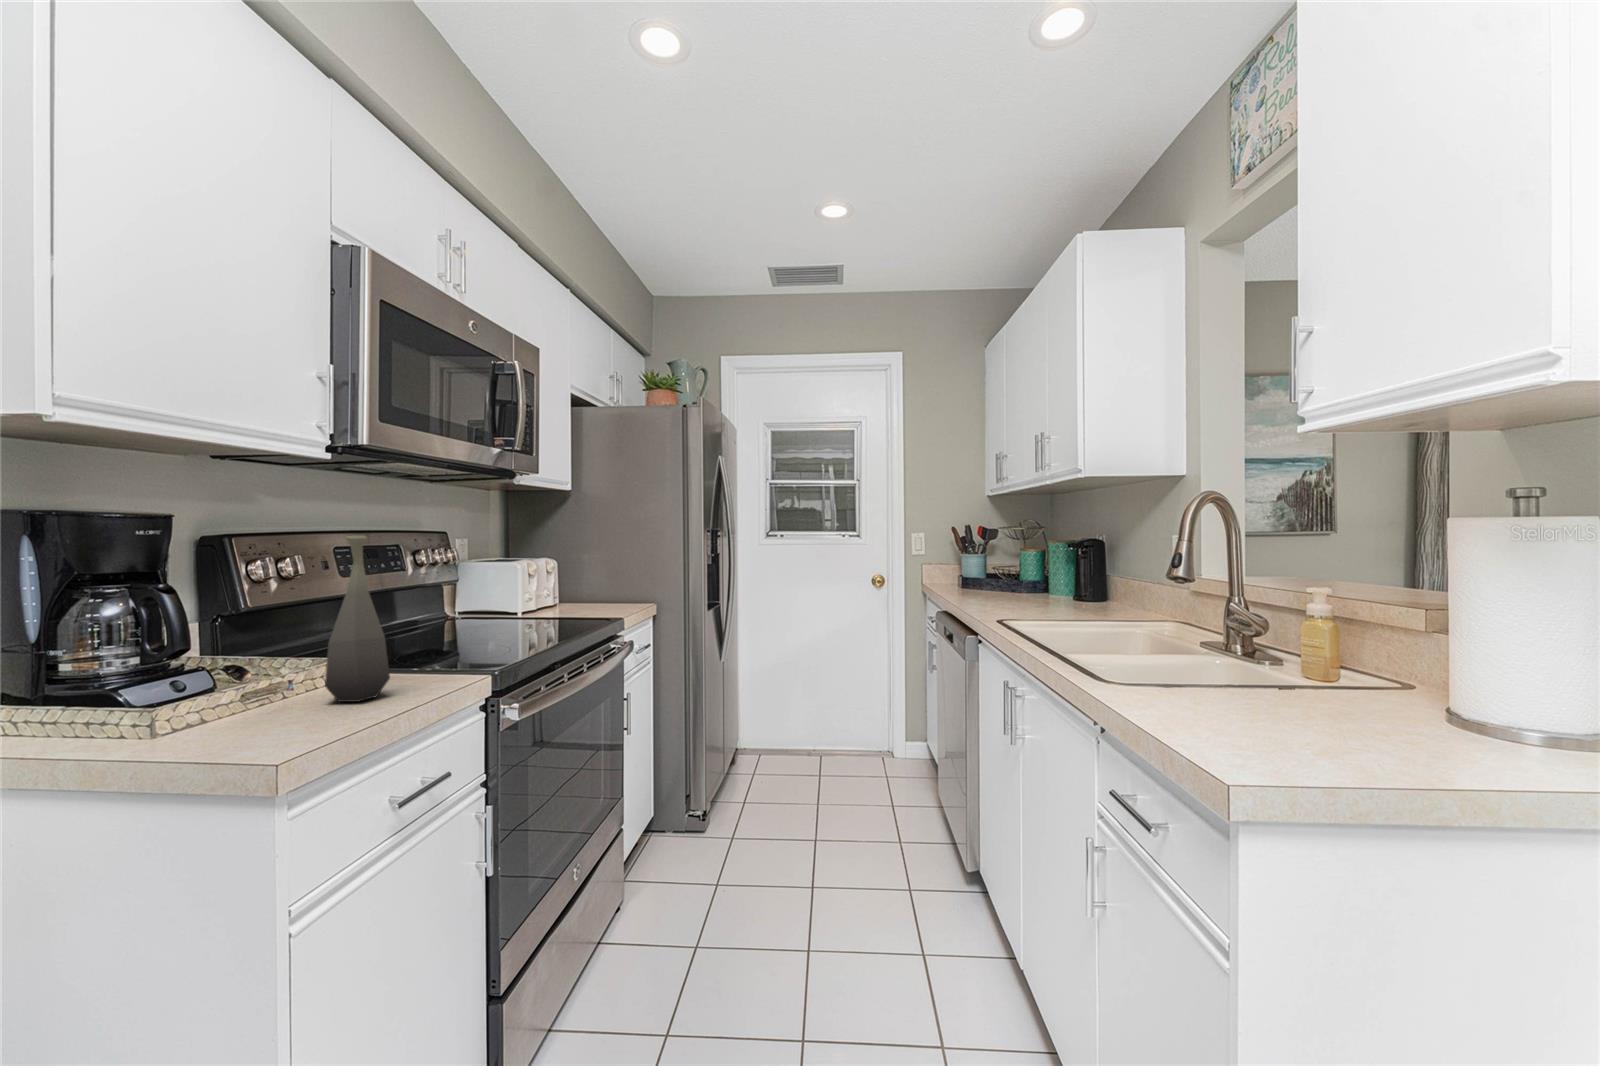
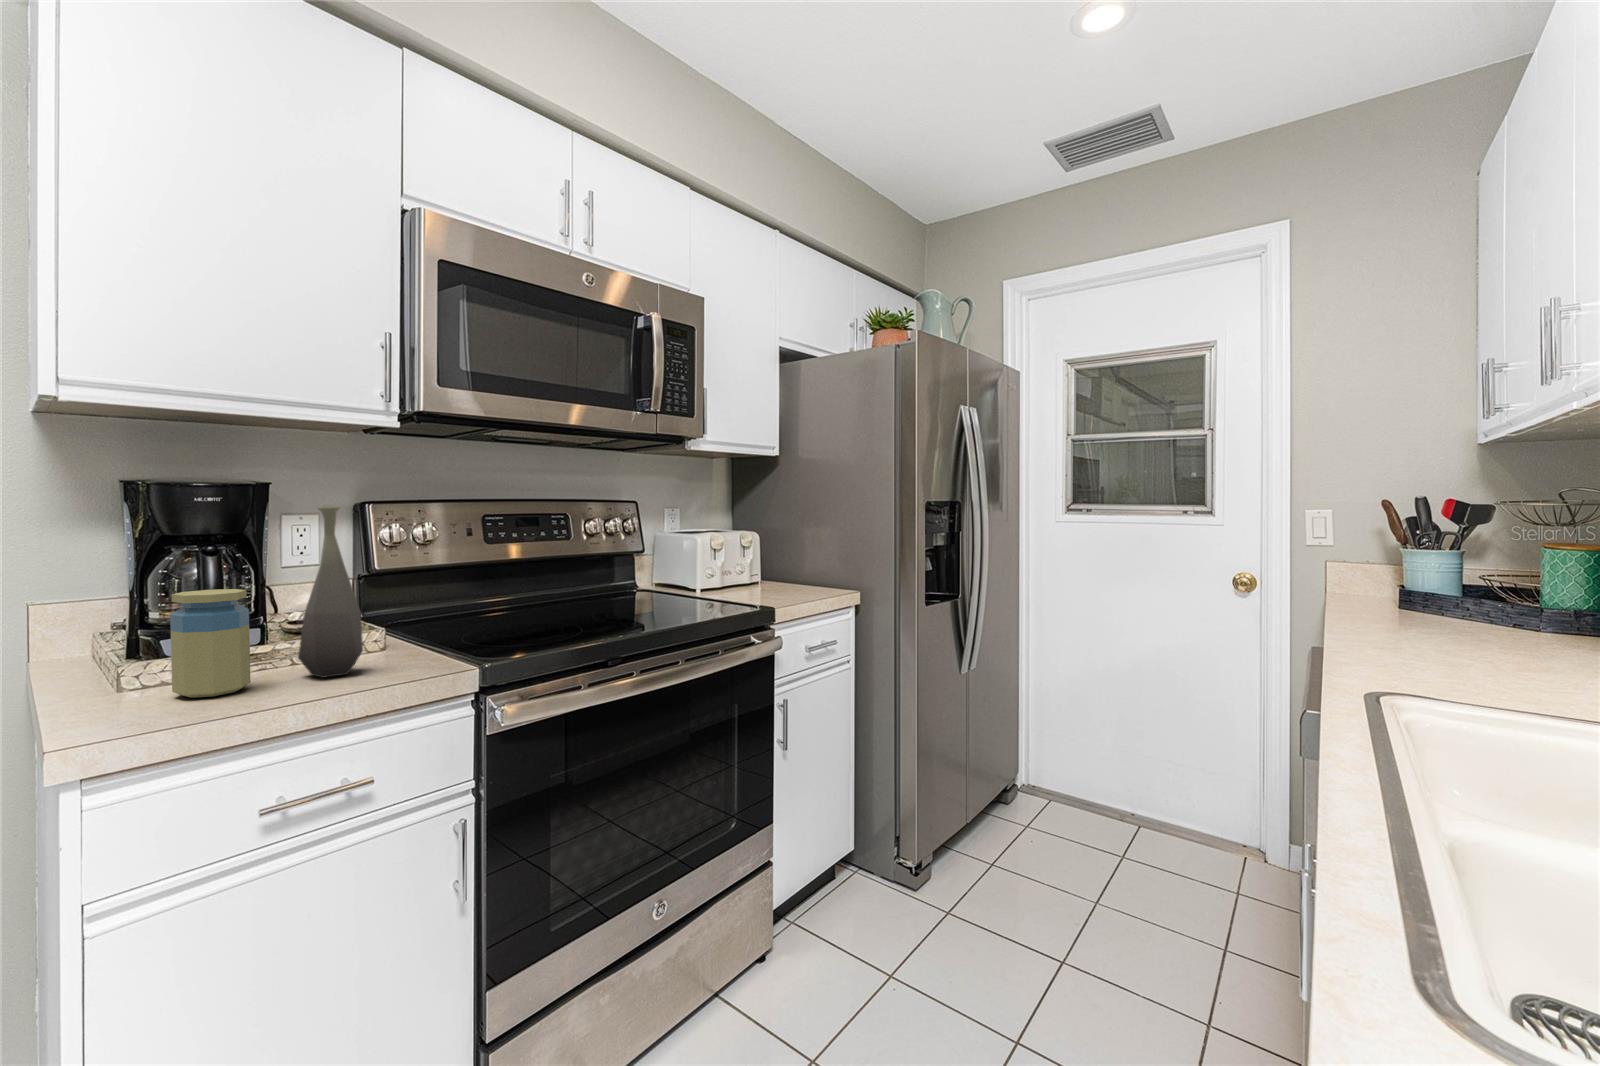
jar: none [232,620,311,732] -> present [170,589,251,698]

